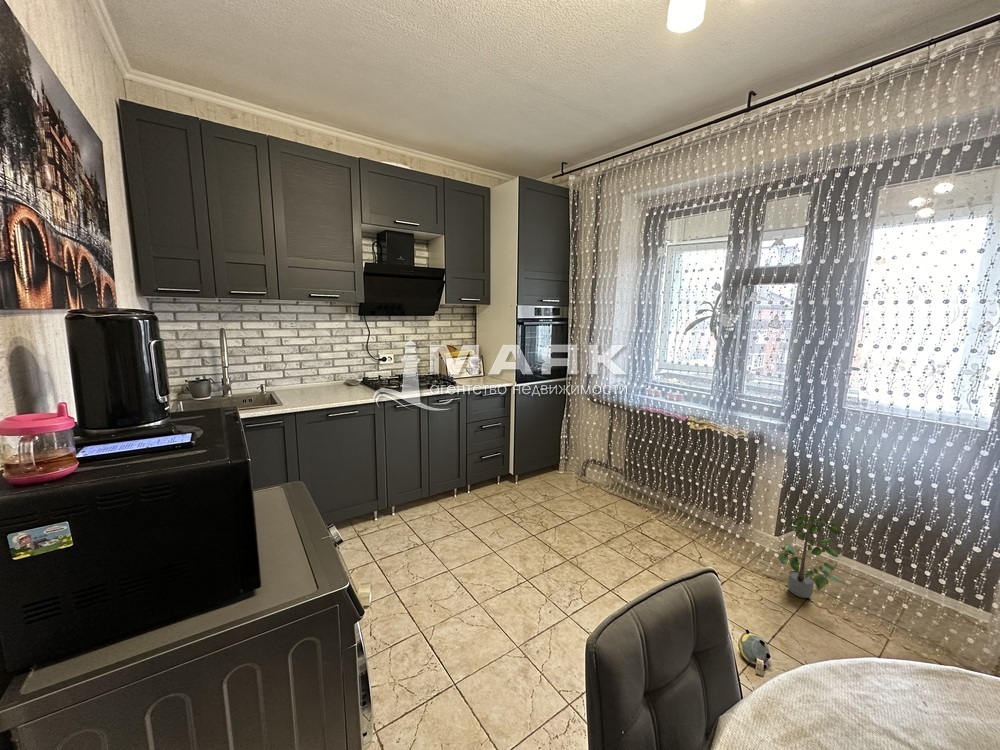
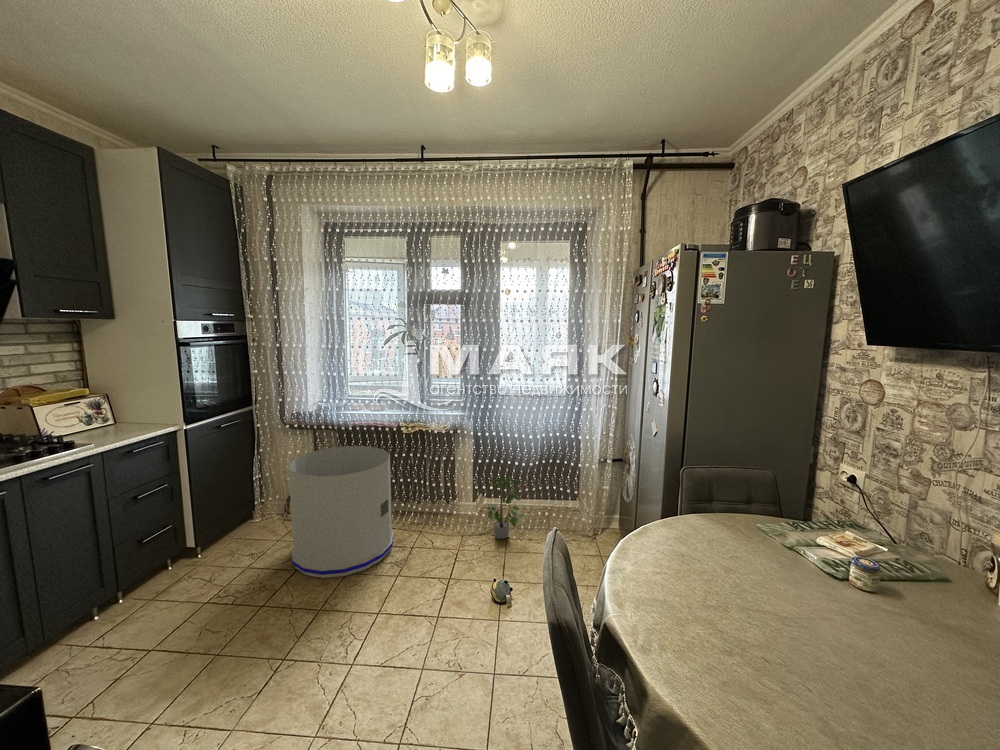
trash can: none [566,426,665,548] -> present [289,446,394,578]

